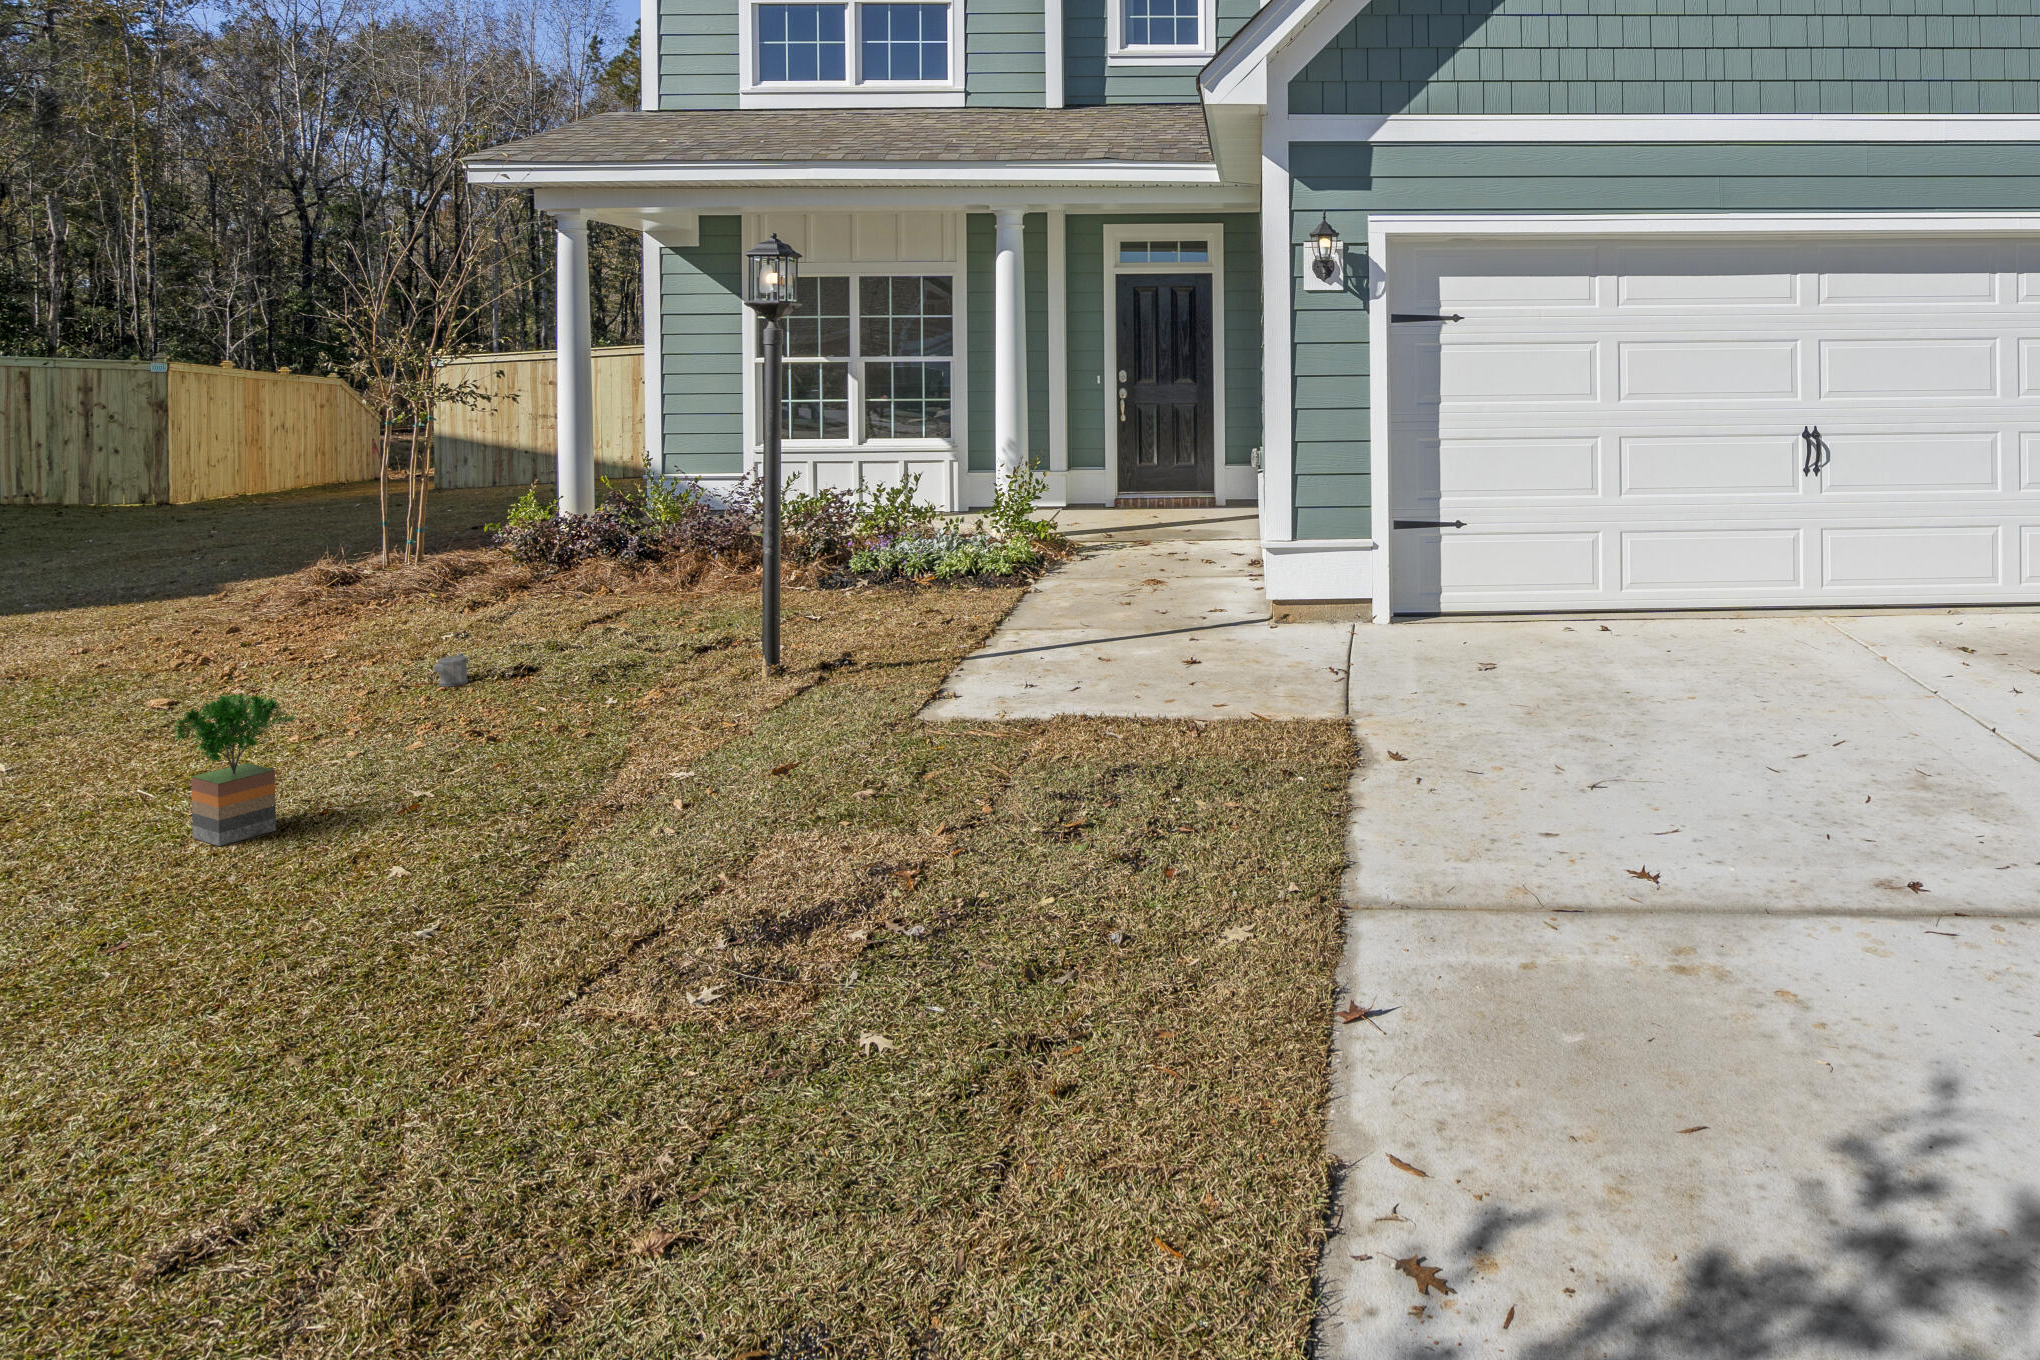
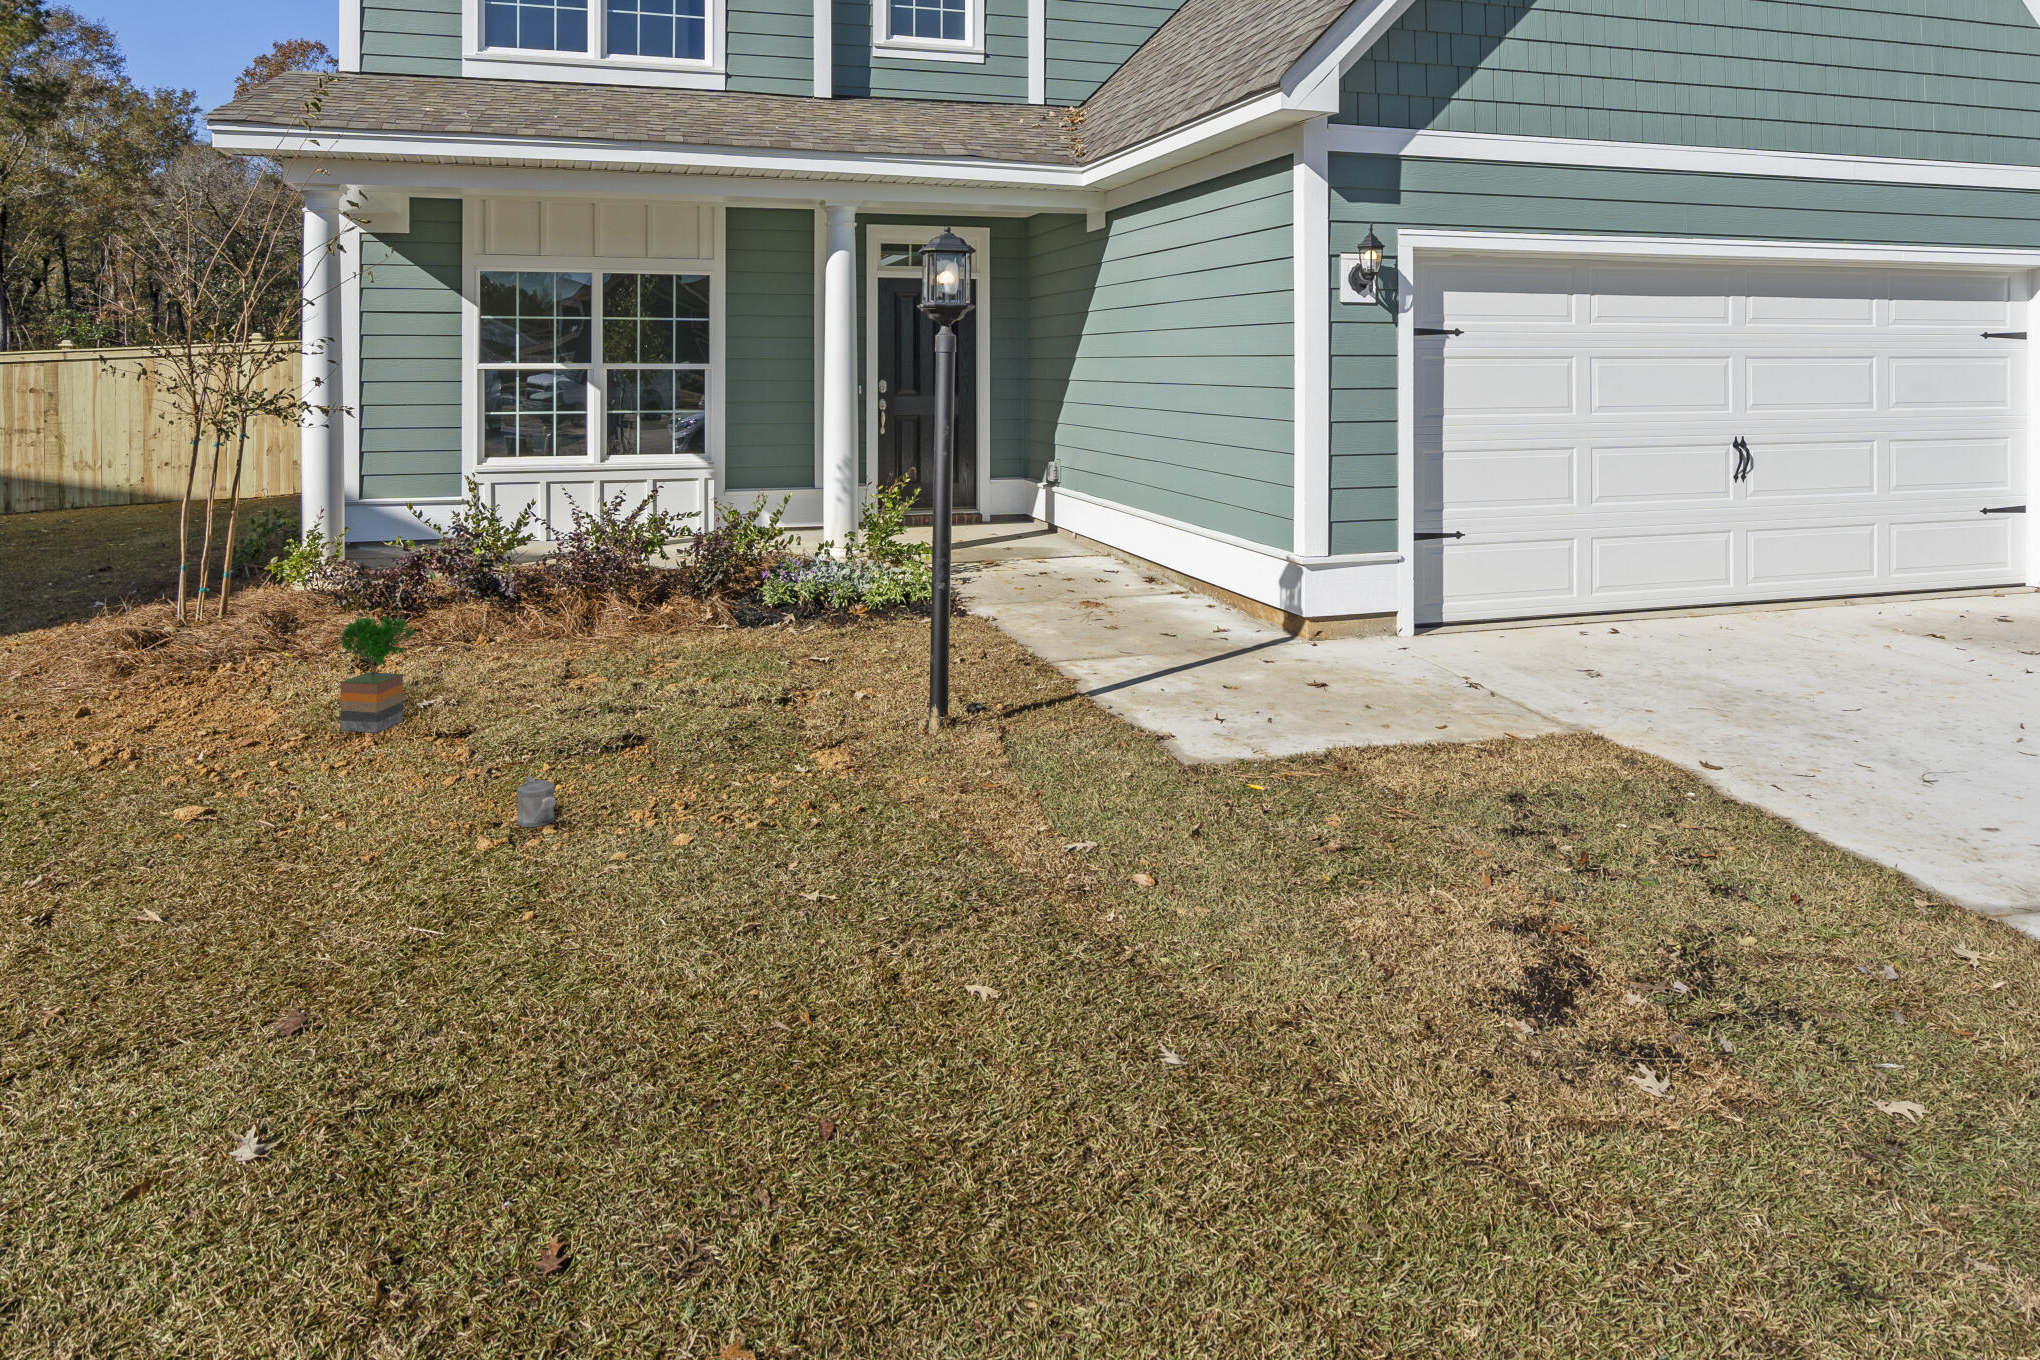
potted tree: present [174,693,296,846] -> present [339,616,415,733]

